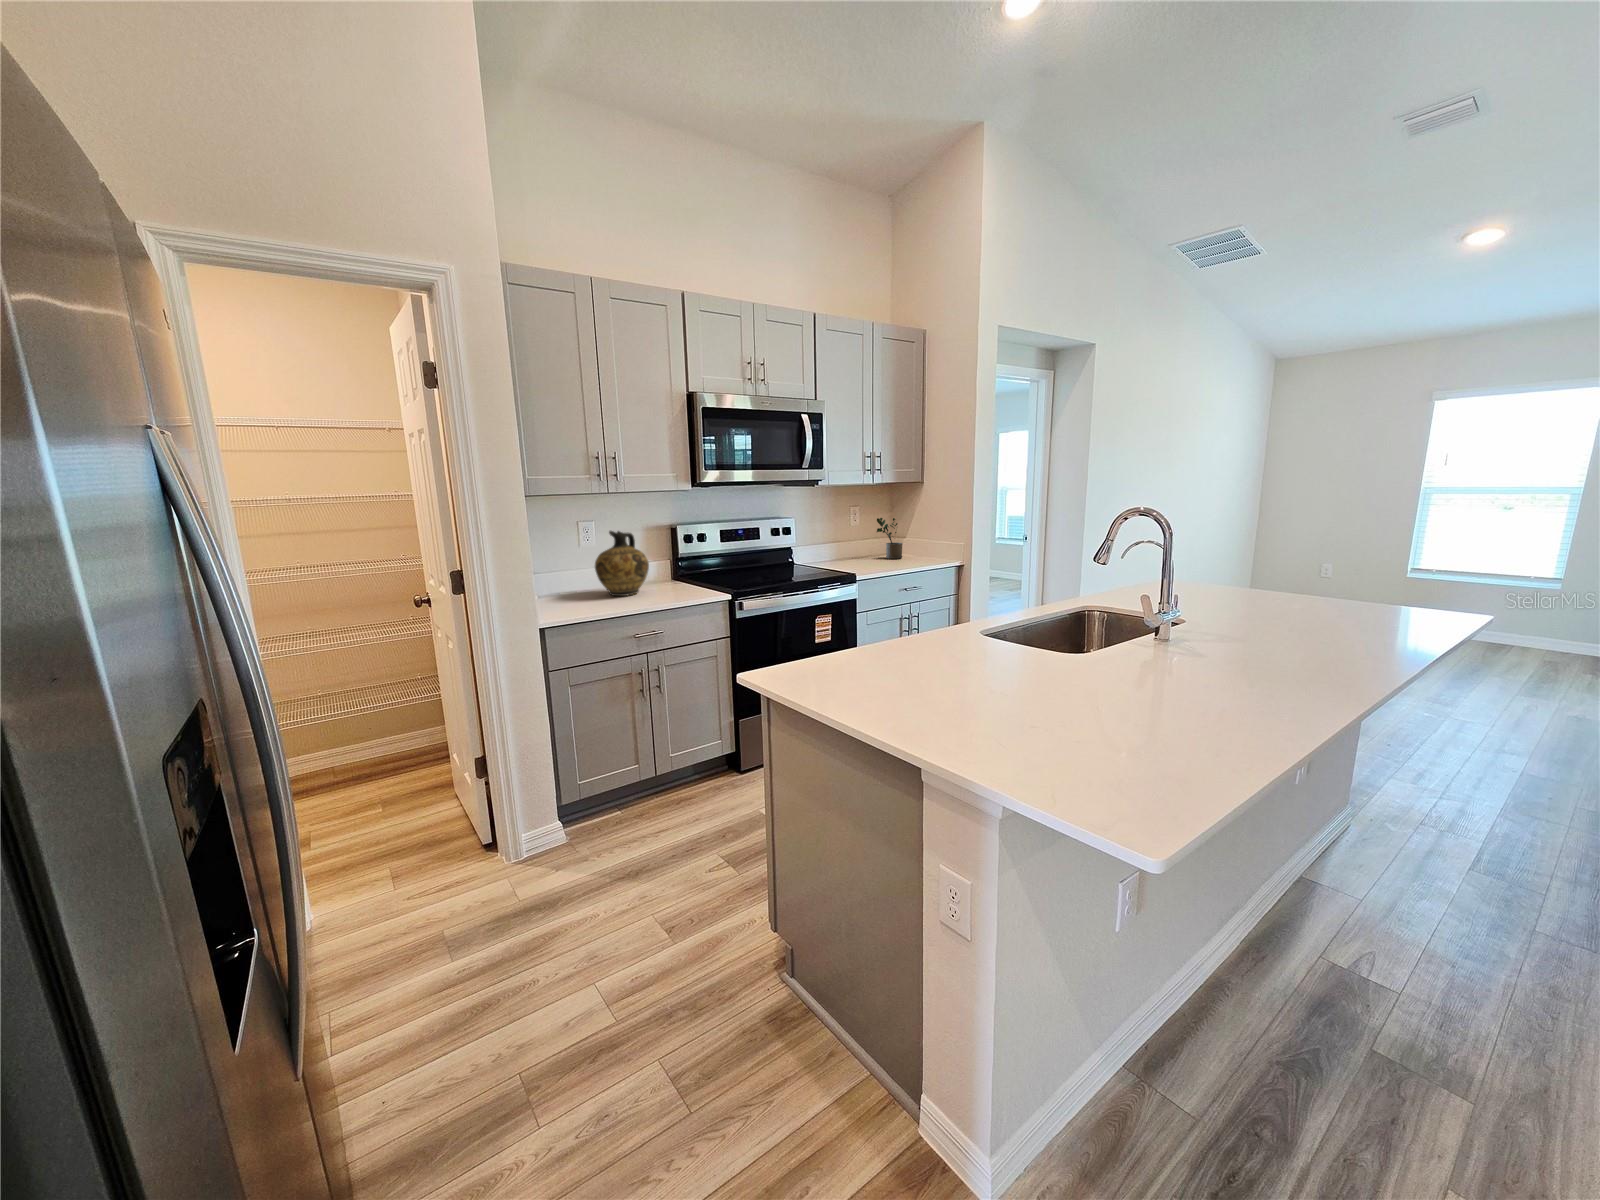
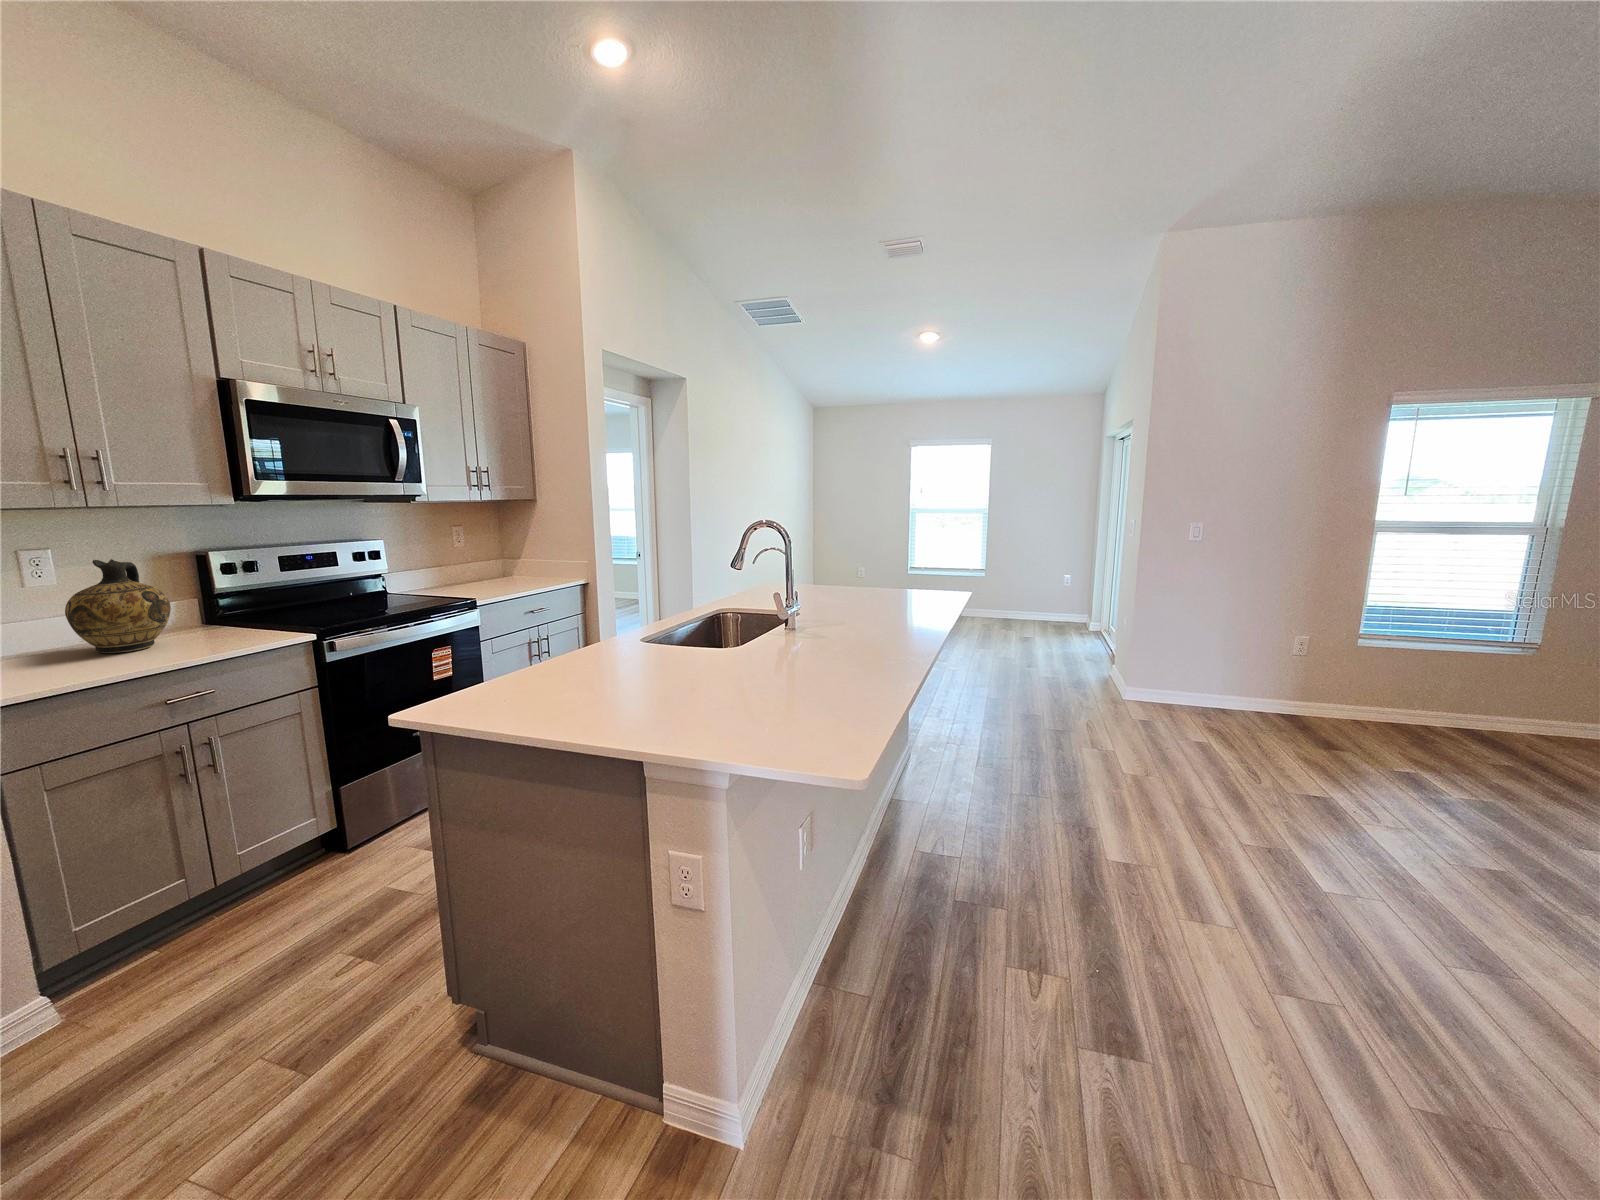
potted plant: present [877,518,902,559] -> none [486,536,520,581]

